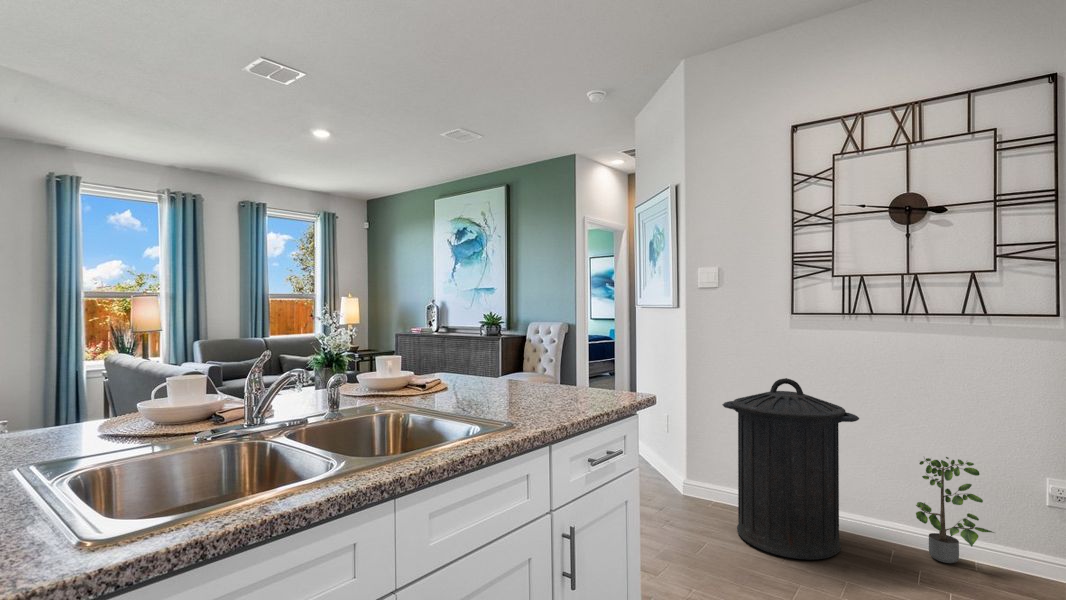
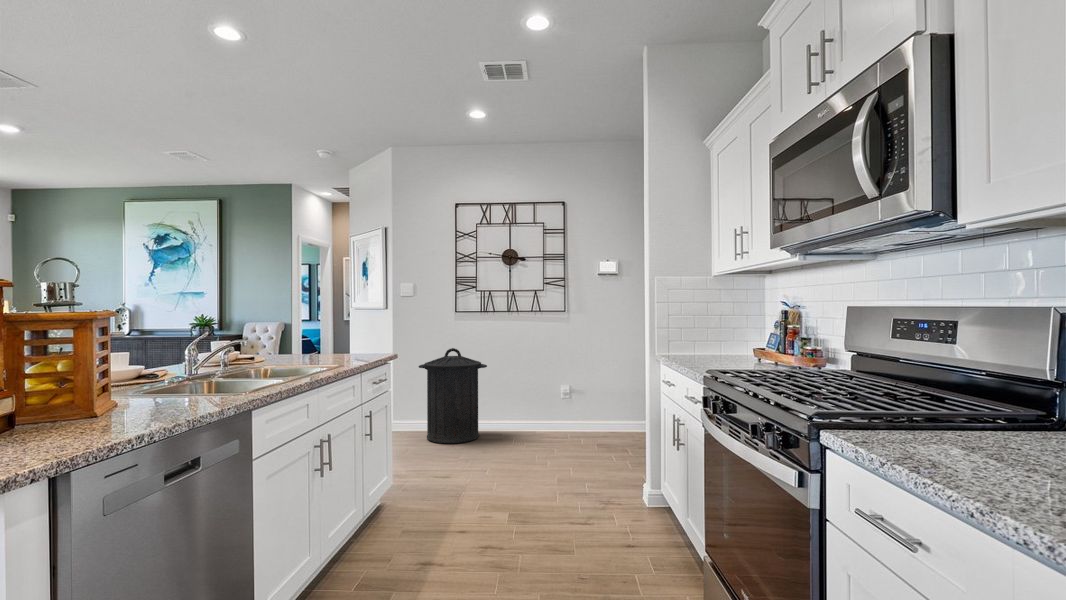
potted plant: present [916,457,994,563] -> none [512,381,543,433]

